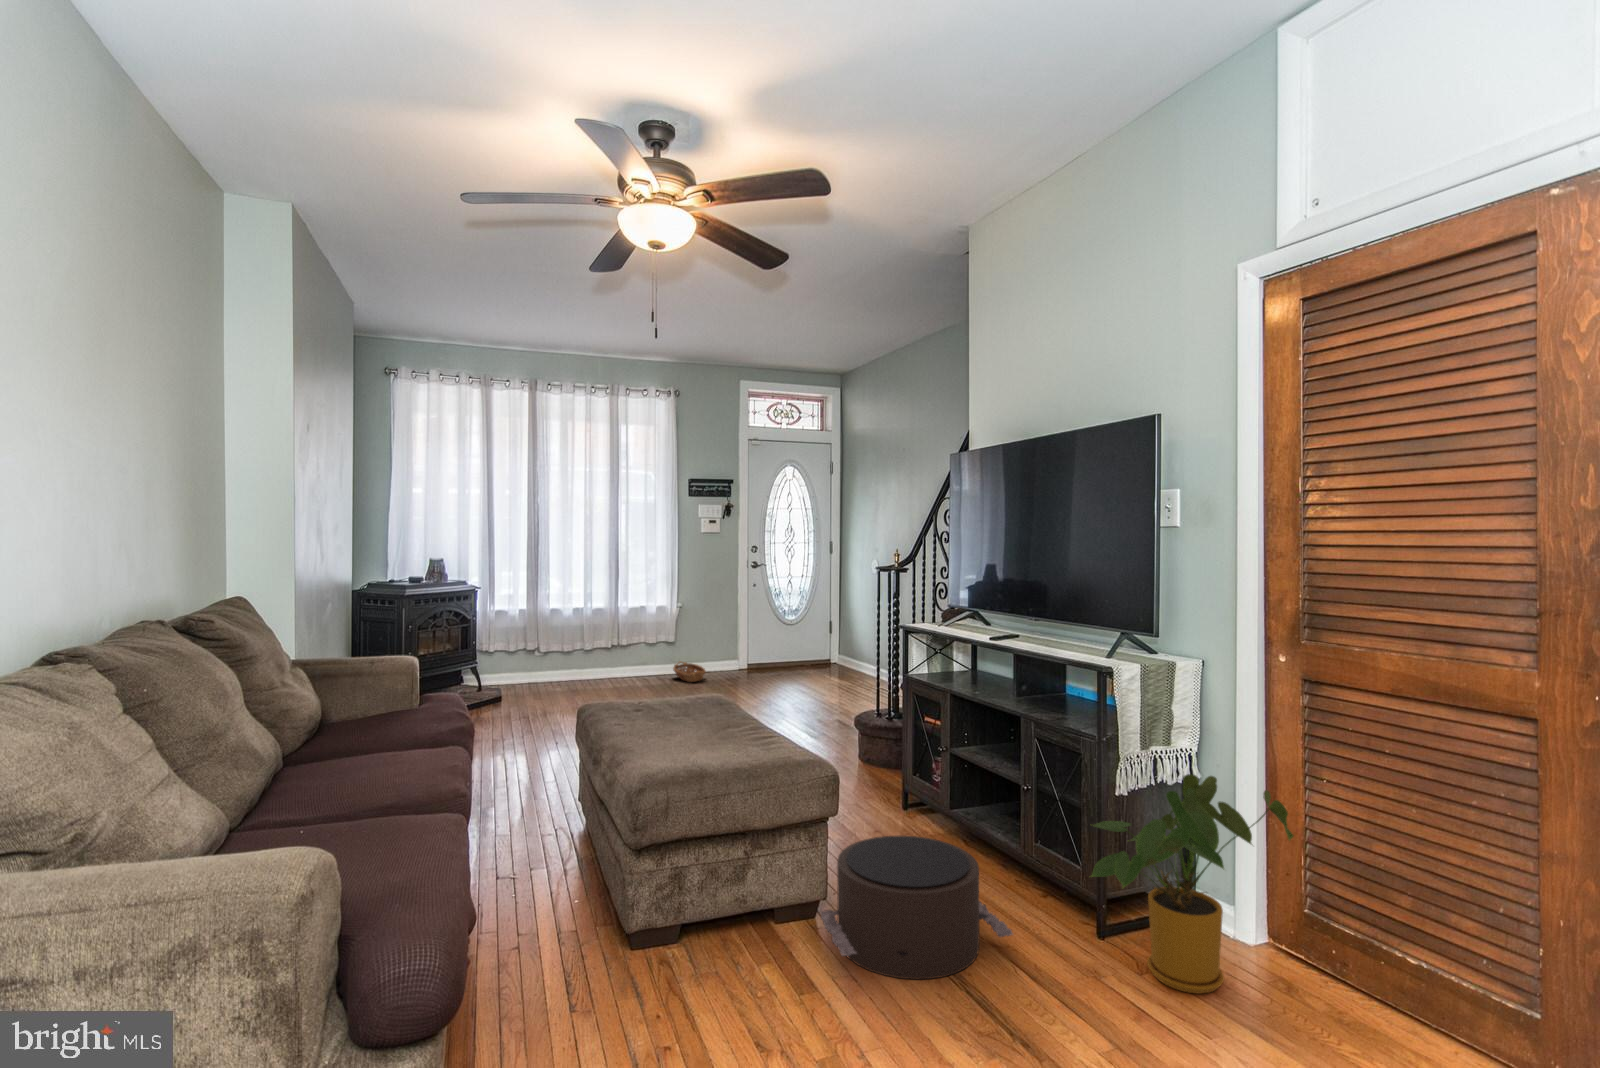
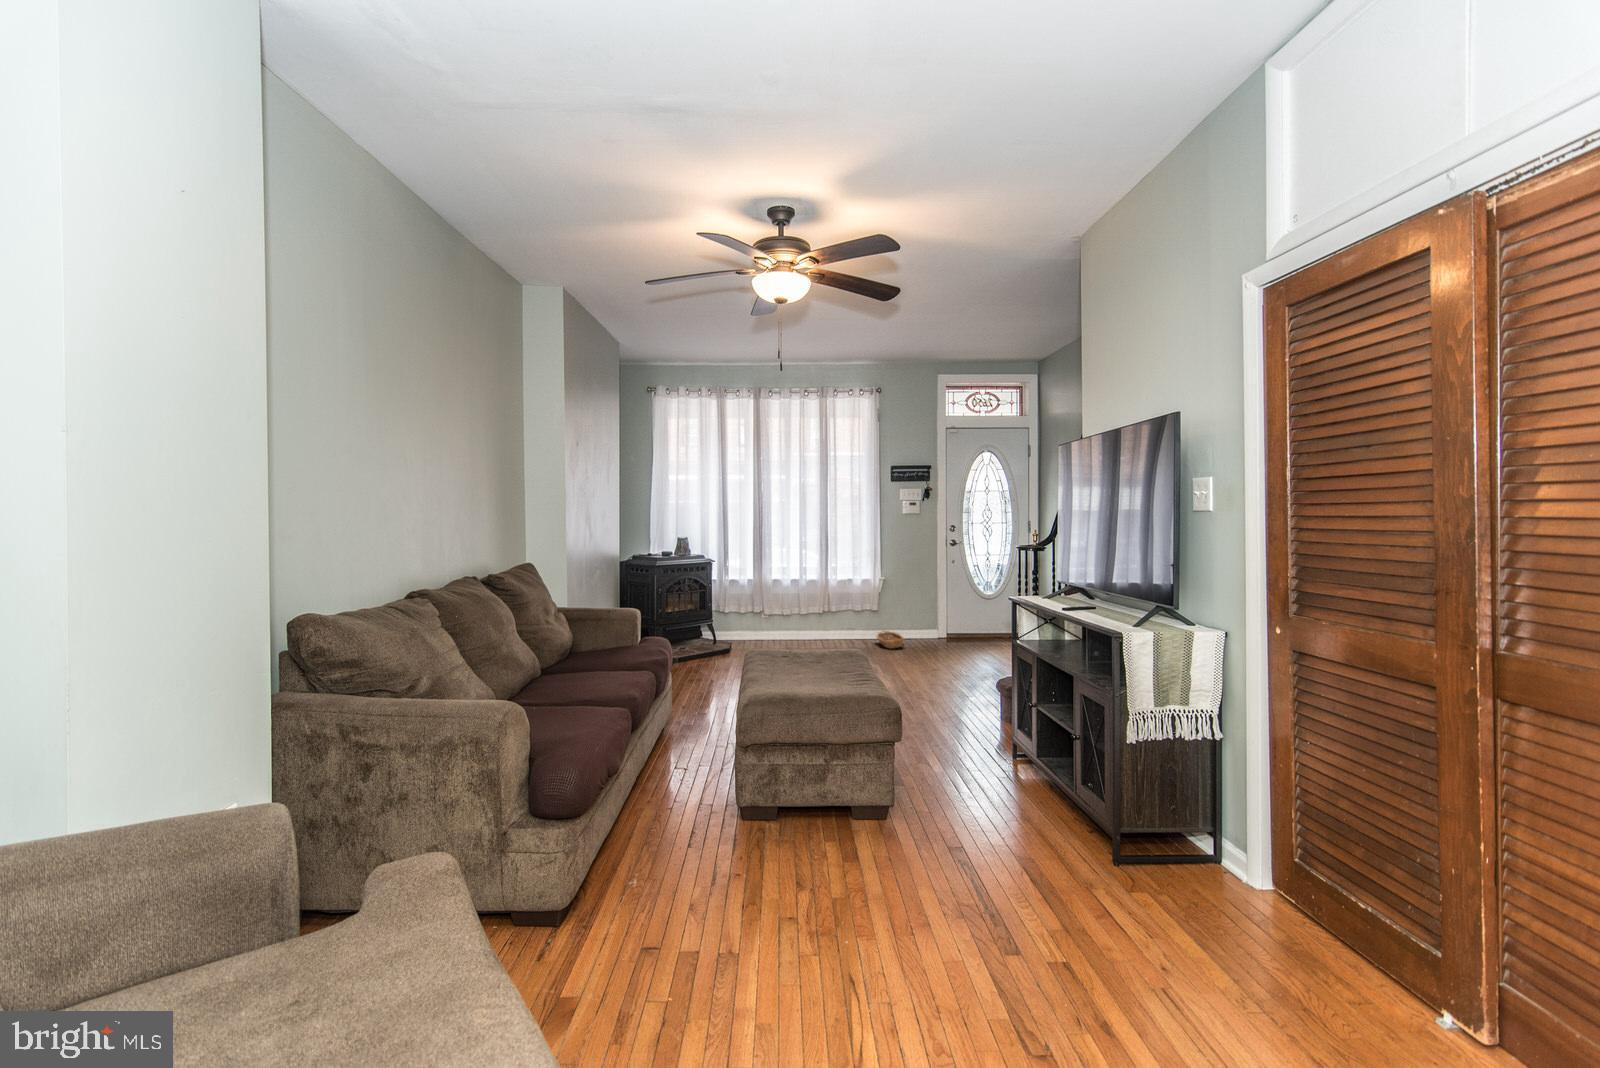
house plant: present [1091,774,1294,994] -> none [1085,730,1274,909]
pouf: present [820,836,1013,979] -> none [877,763,1024,867]

